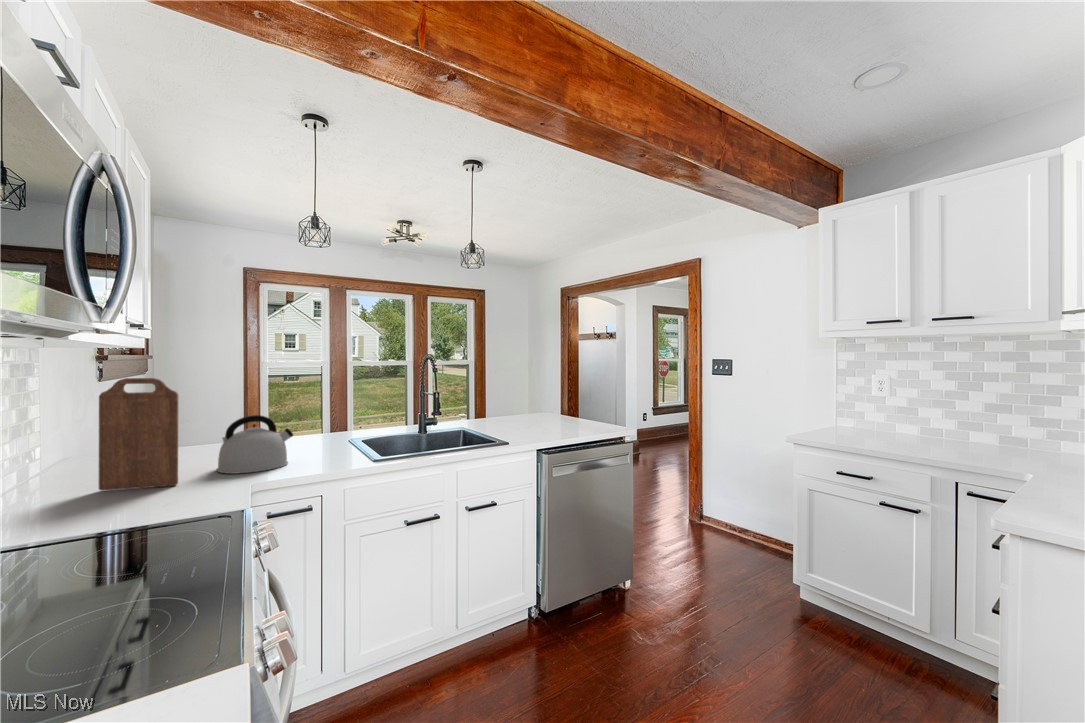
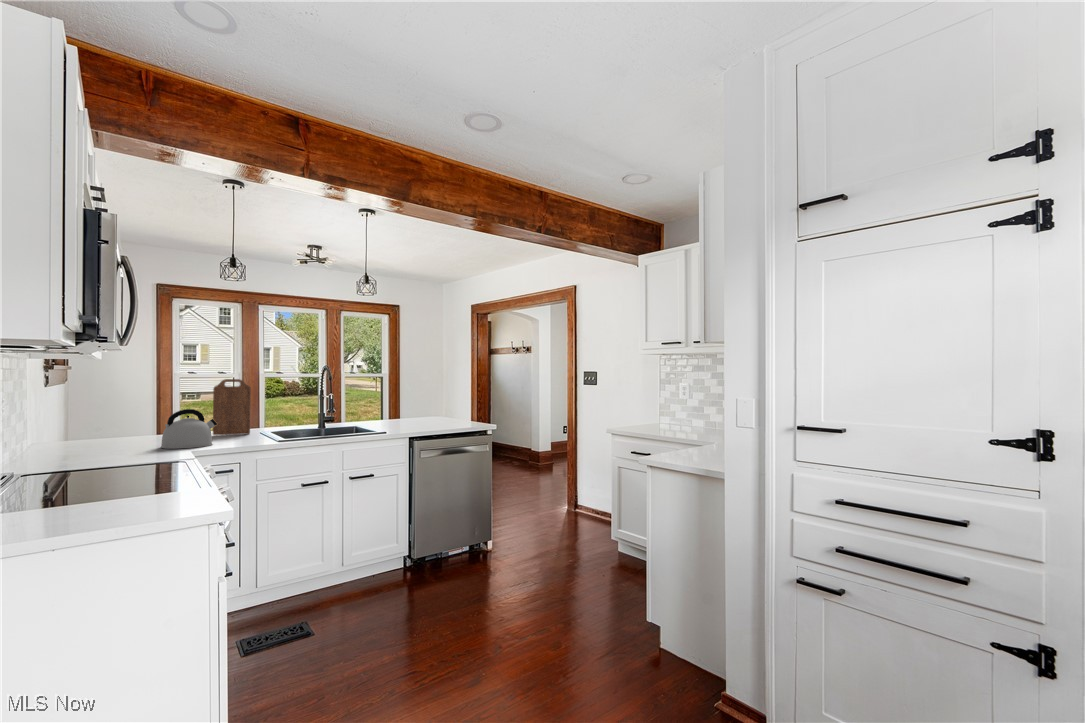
cutting board: present [99,378,178,491] -> present [213,379,251,435]

